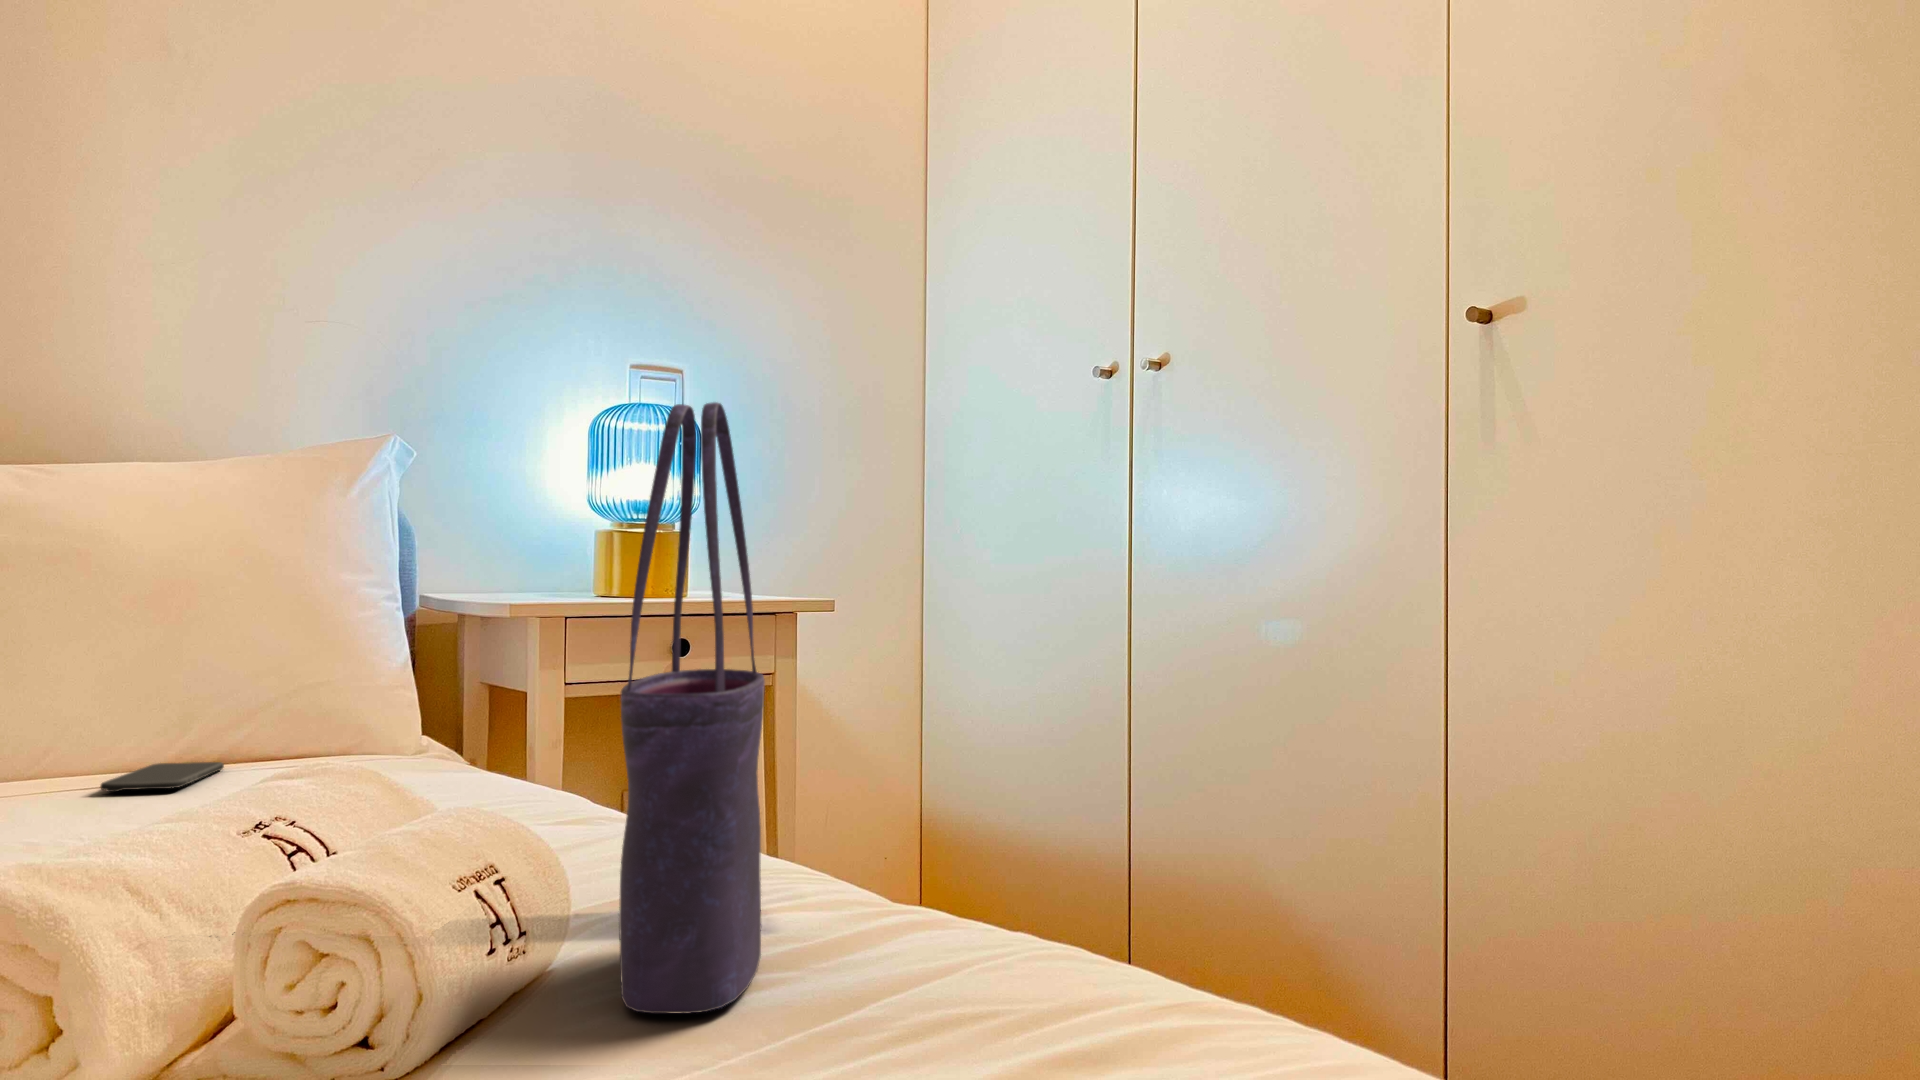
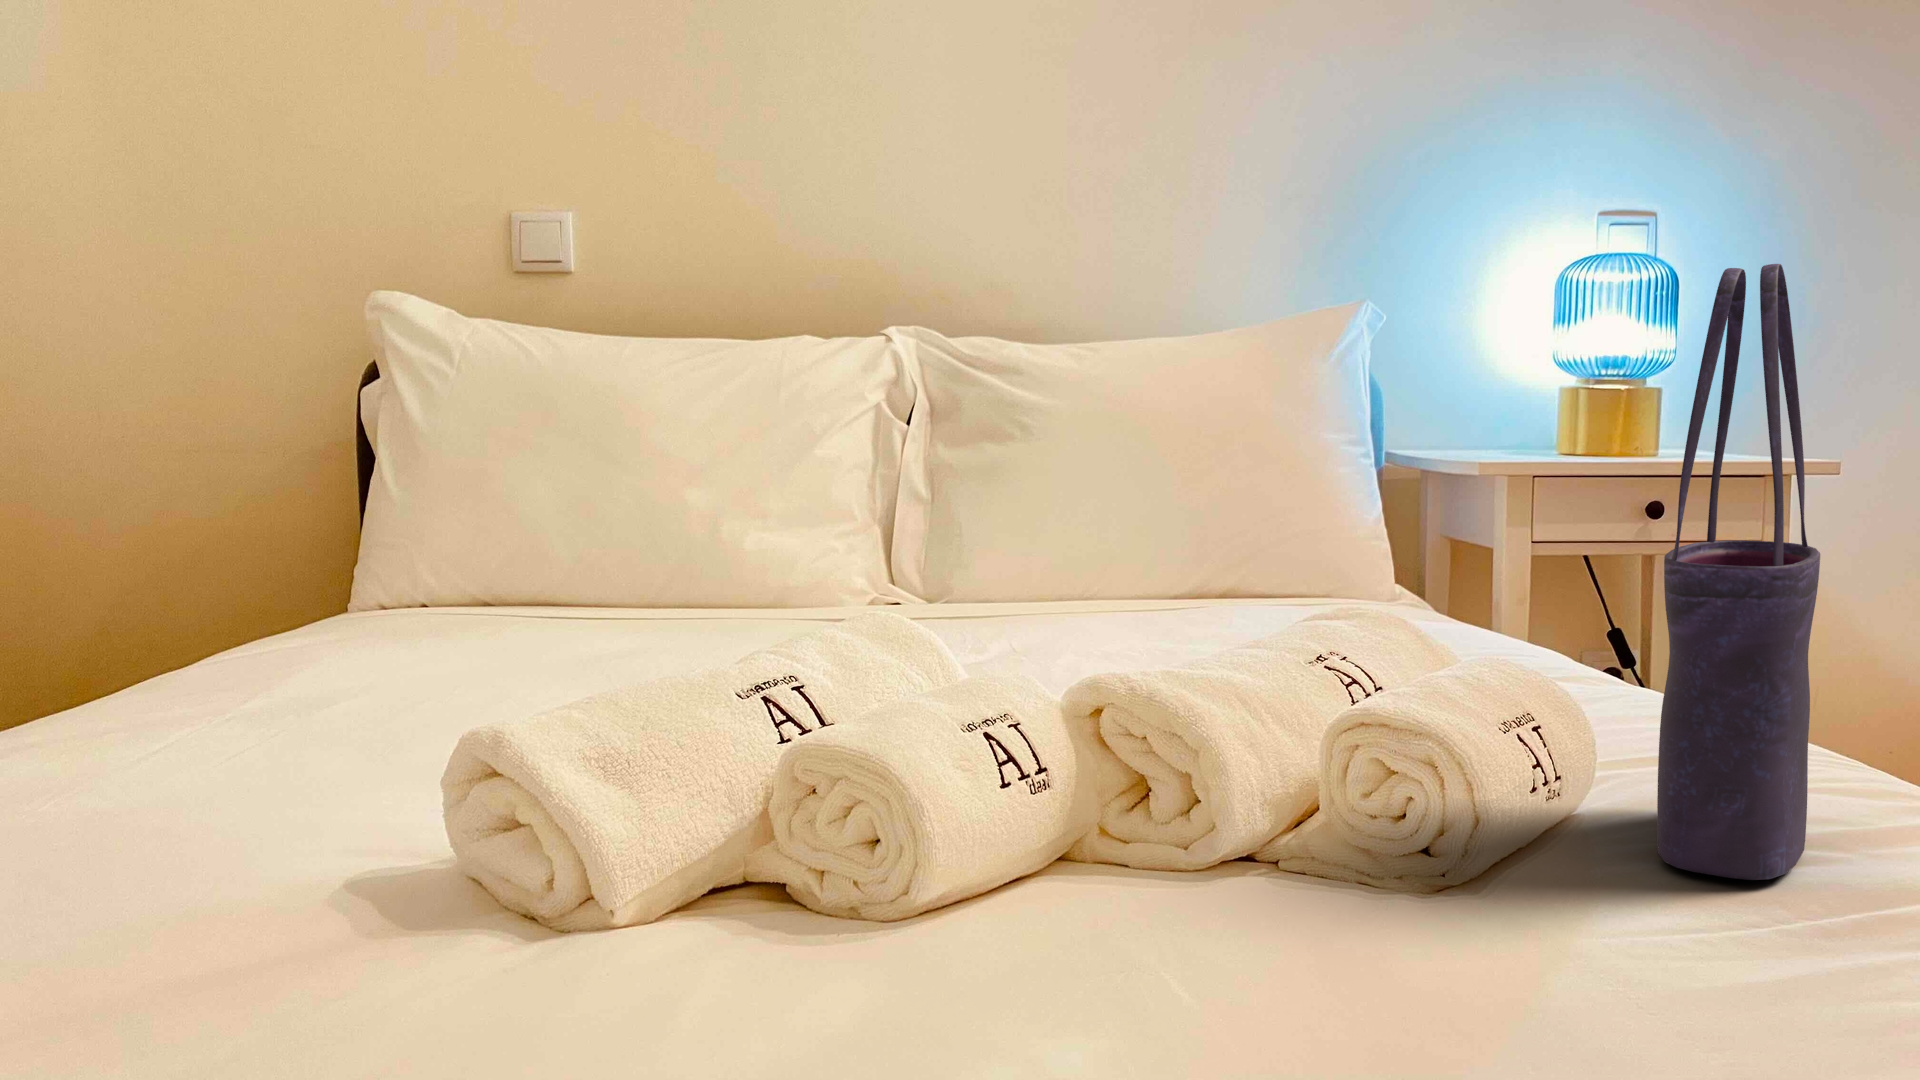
smartphone: present [100,762,224,792] -> none [1149,599,1235,621]

